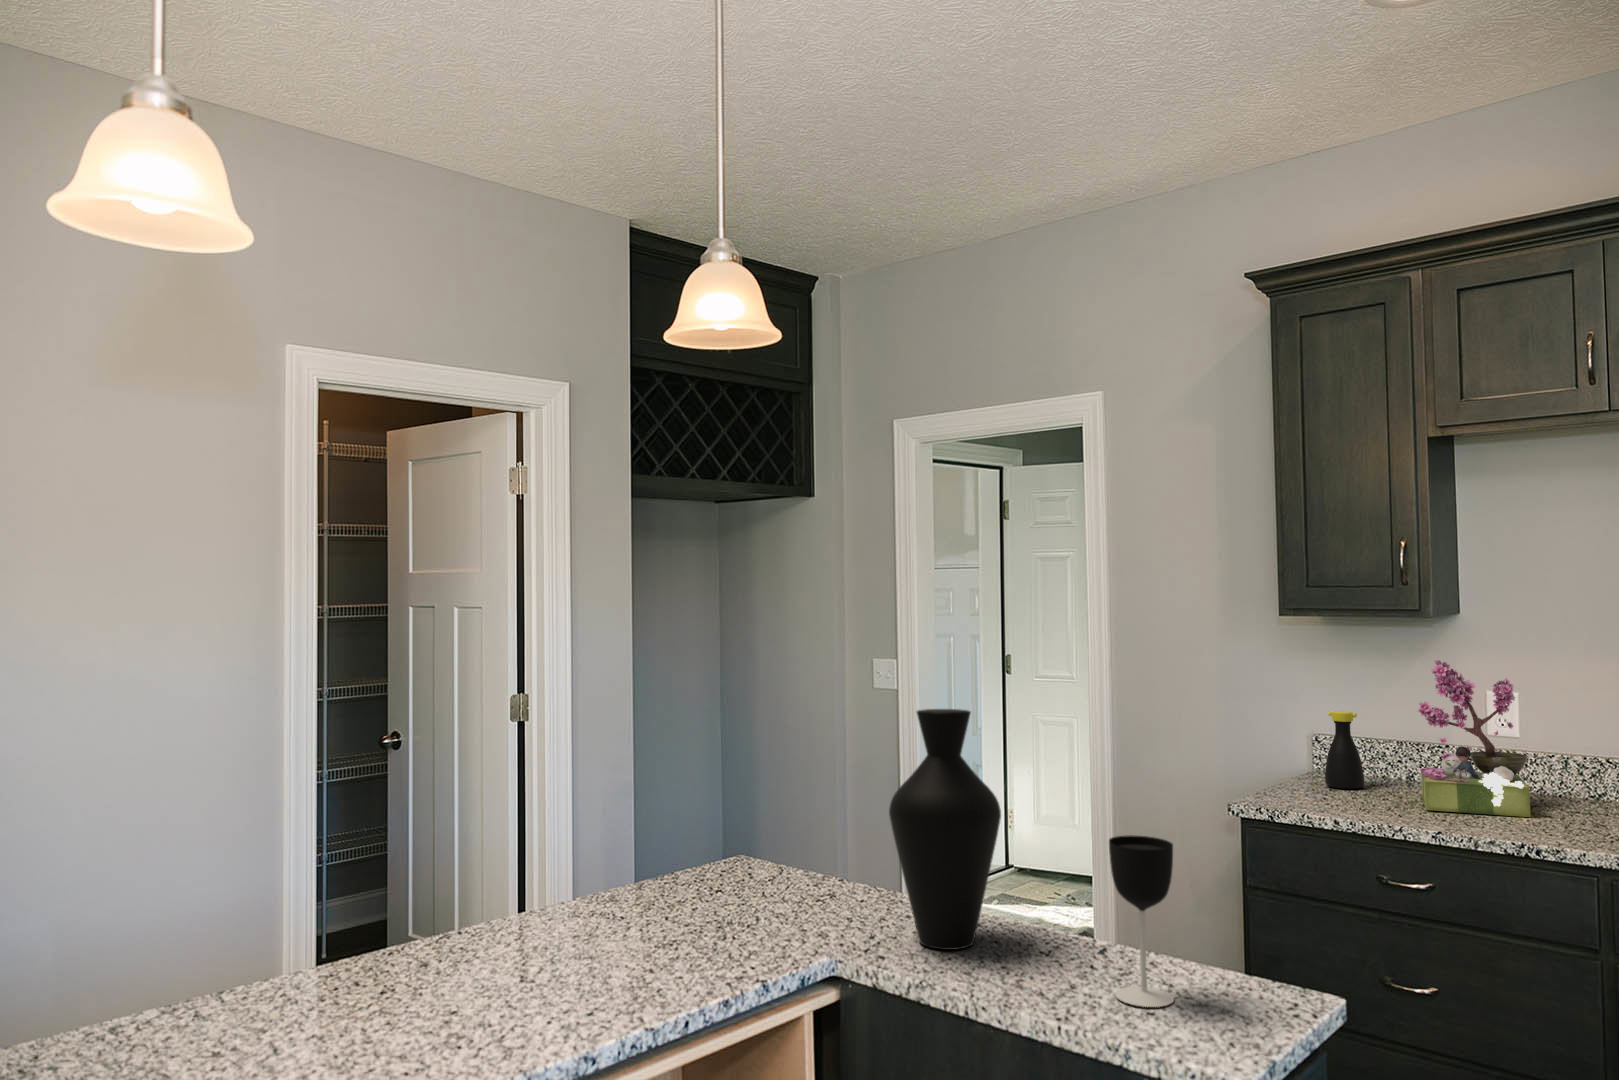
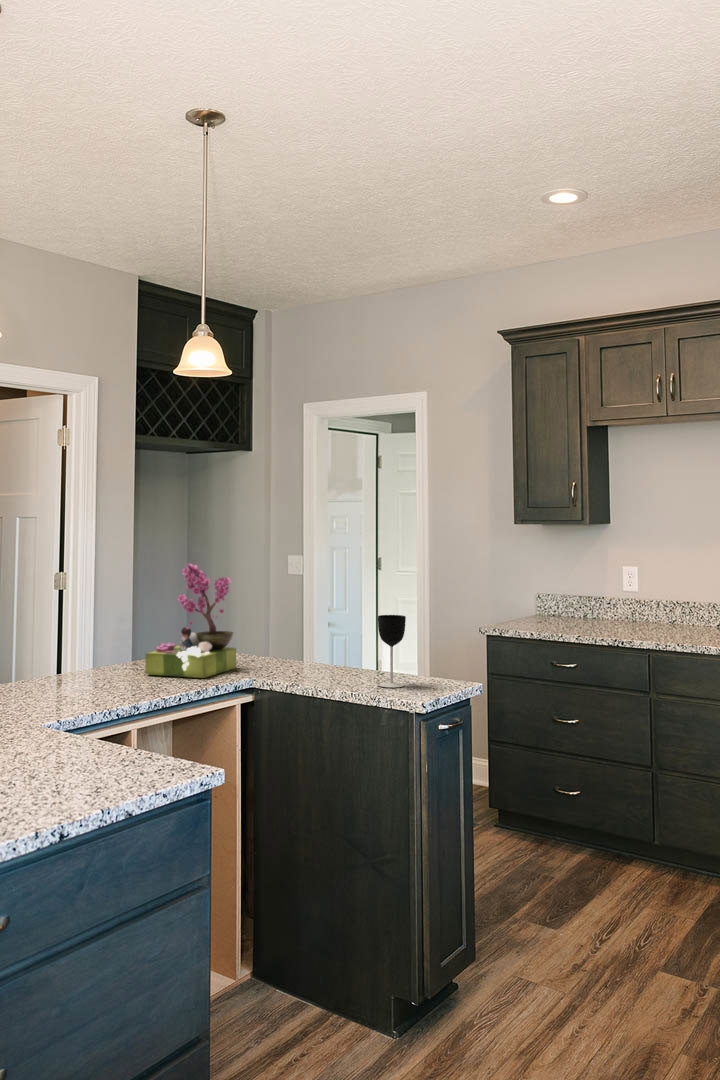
flower arrangement: present [1417,660,1531,817] -> present [145,564,236,678]
vase: present [889,709,1001,950] -> none [280,562,334,675]
bottle: present [1325,711,1364,789] -> none [537,580,557,623]

